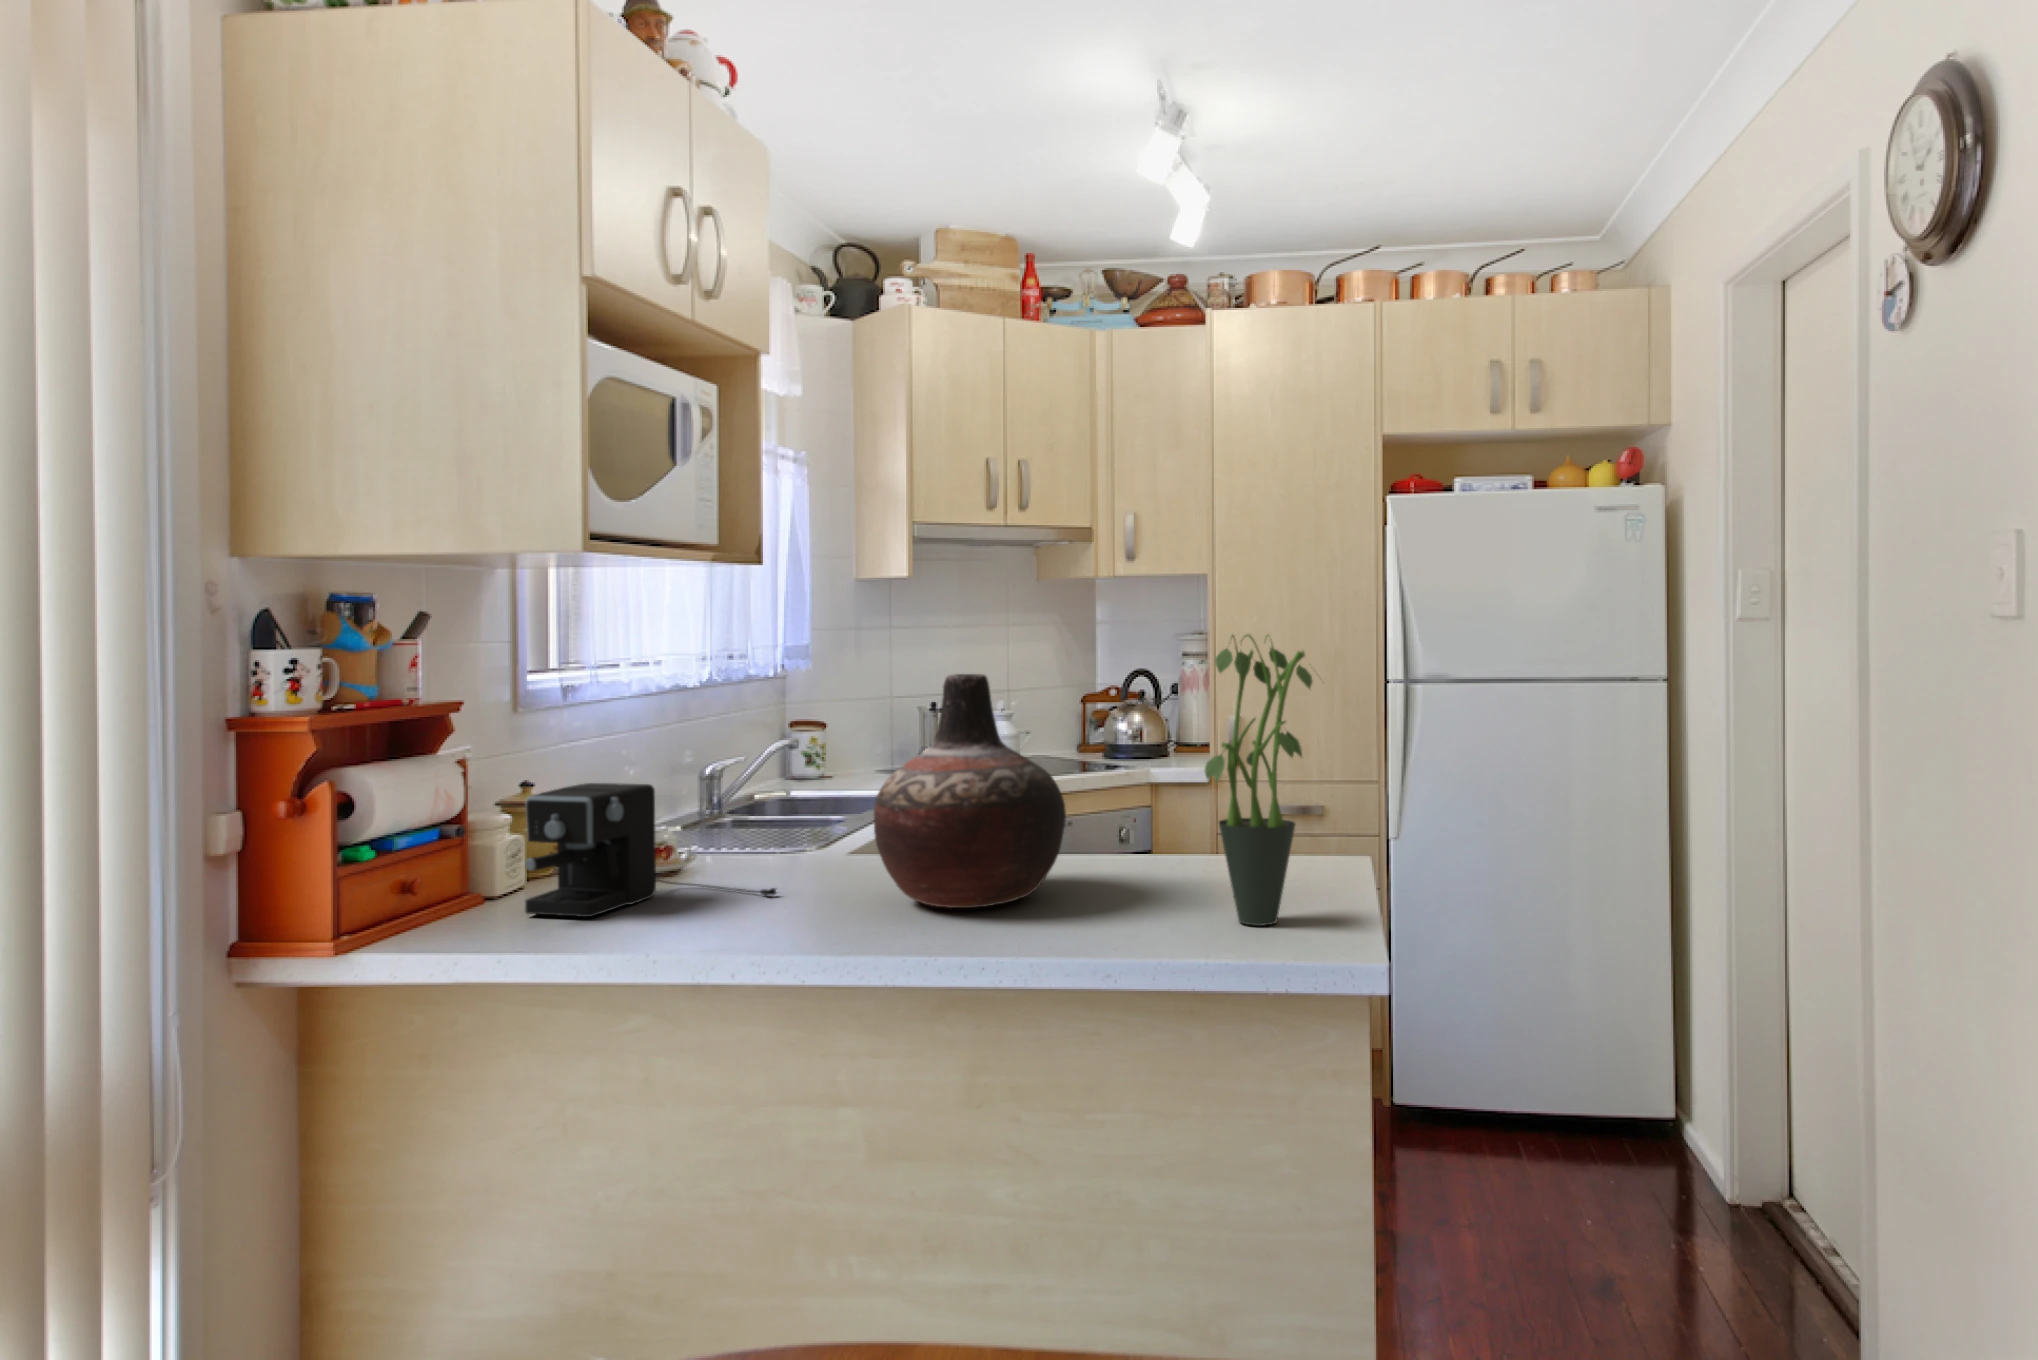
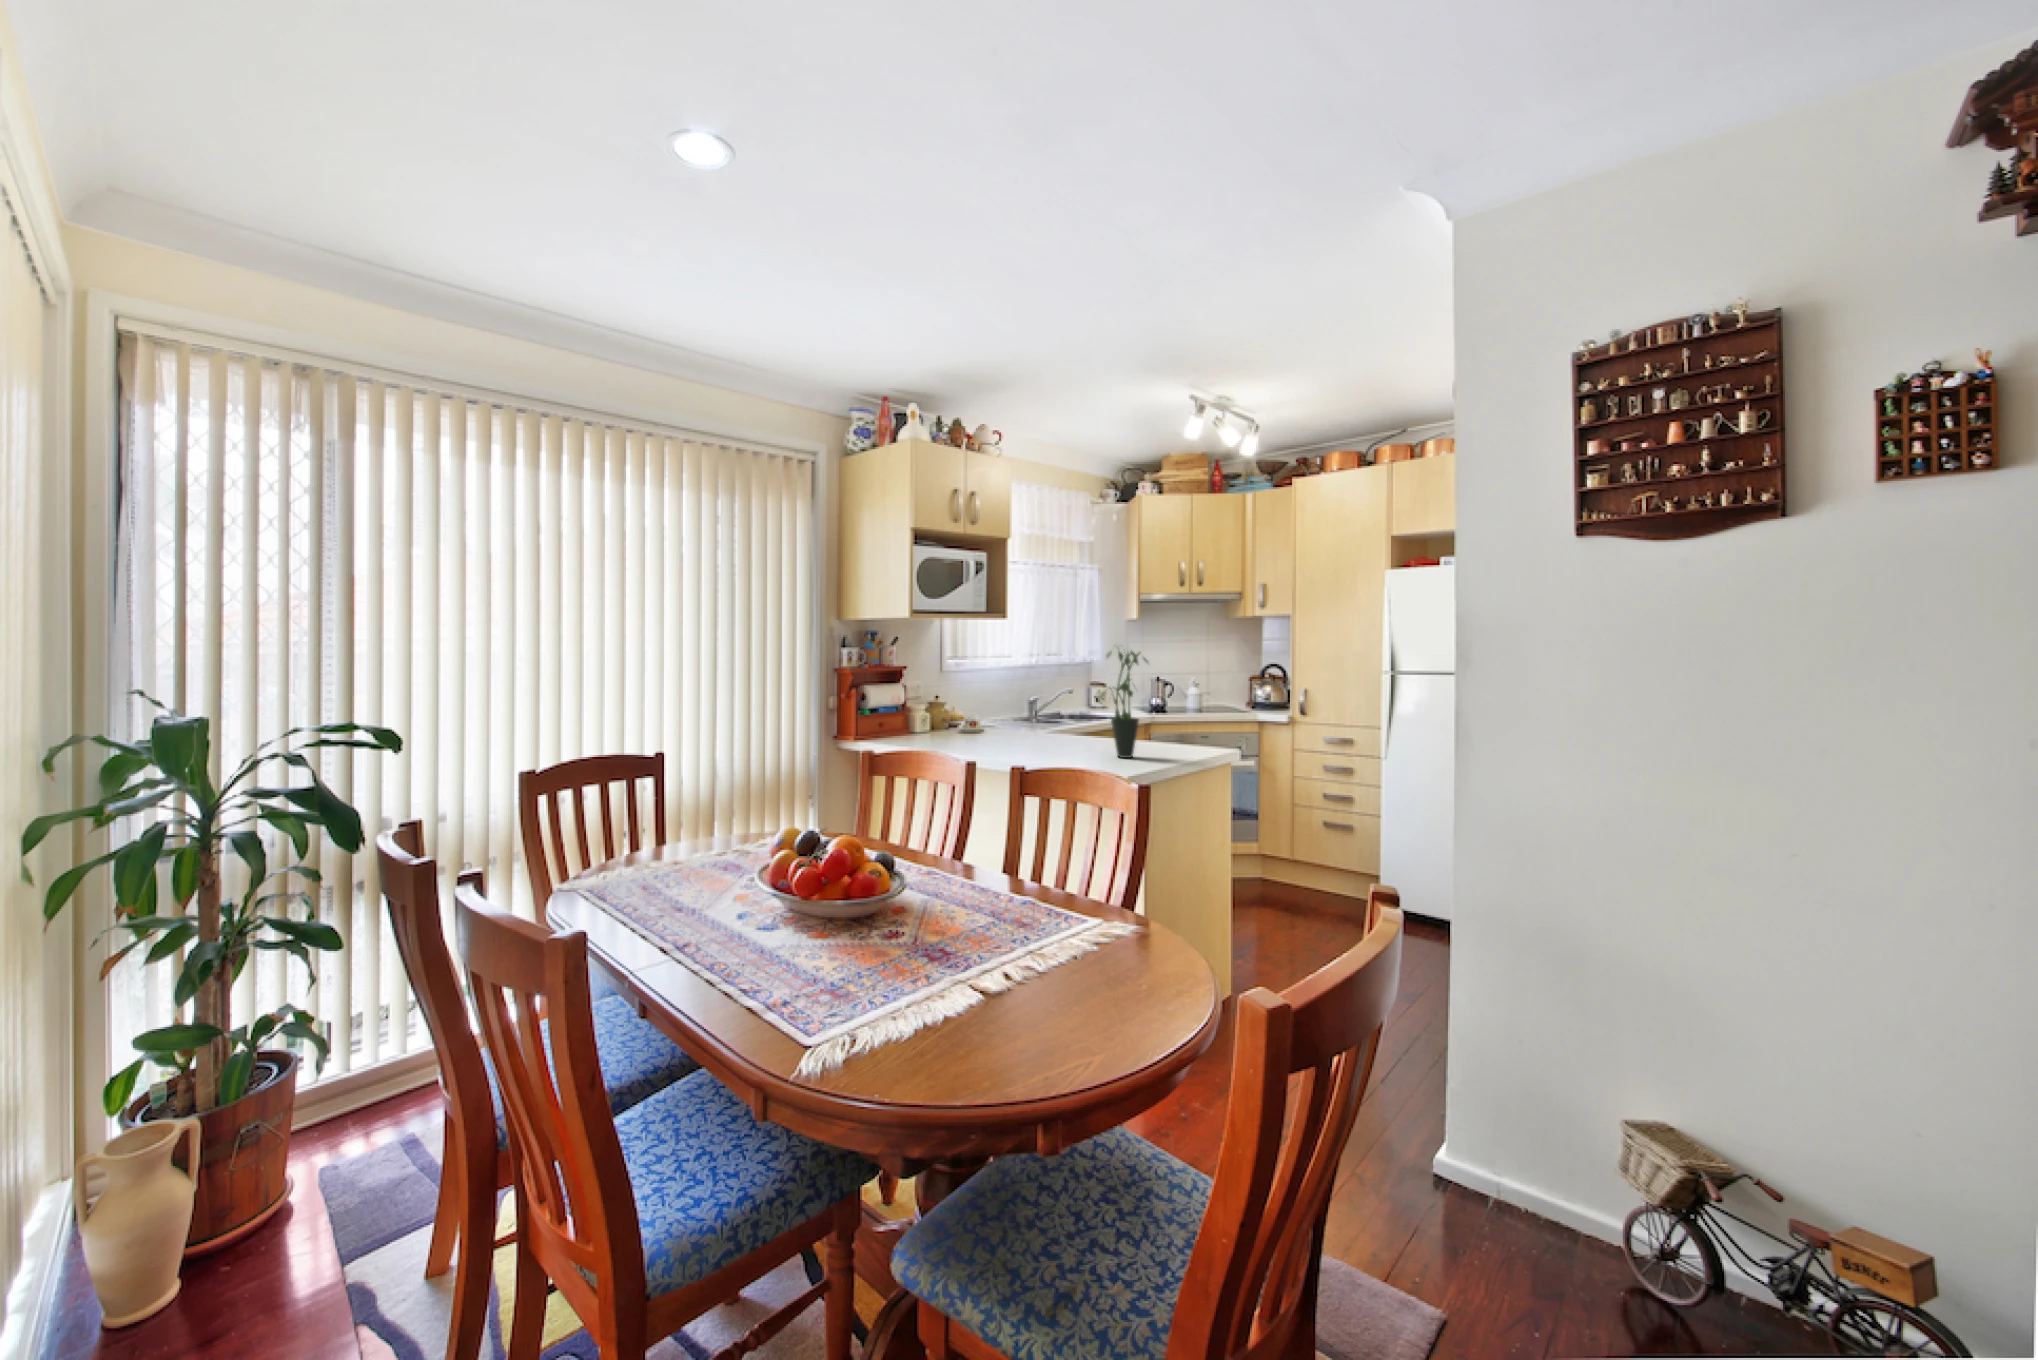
vase: present [874,674,1066,908] -> none [1010,659,1083,745]
coffee maker: present [525,783,777,917] -> none [910,695,991,737]

